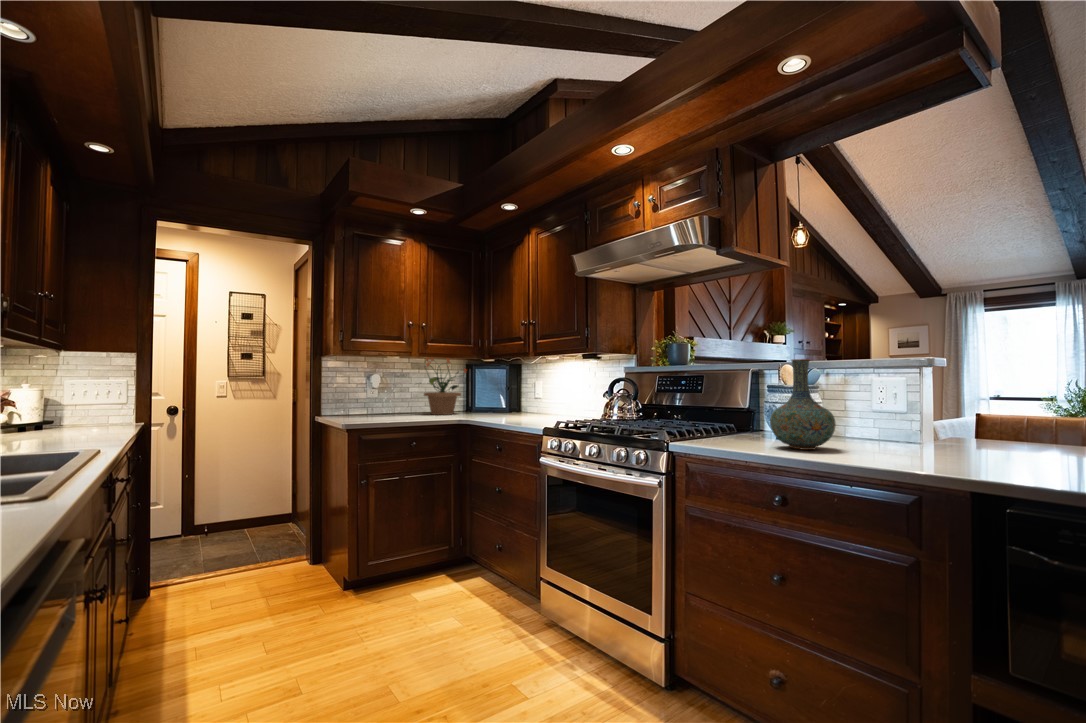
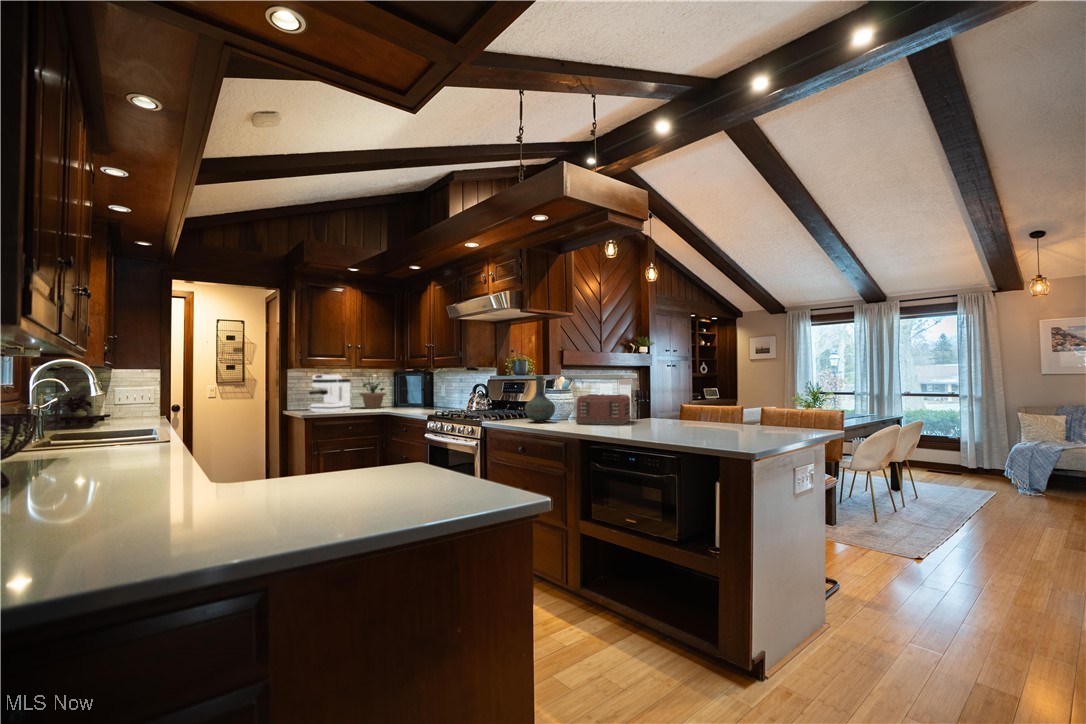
coffee maker: none [355,364,415,421] -> present [309,375,350,412]
toaster: none [875,396,1027,462] -> present [576,394,631,425]

